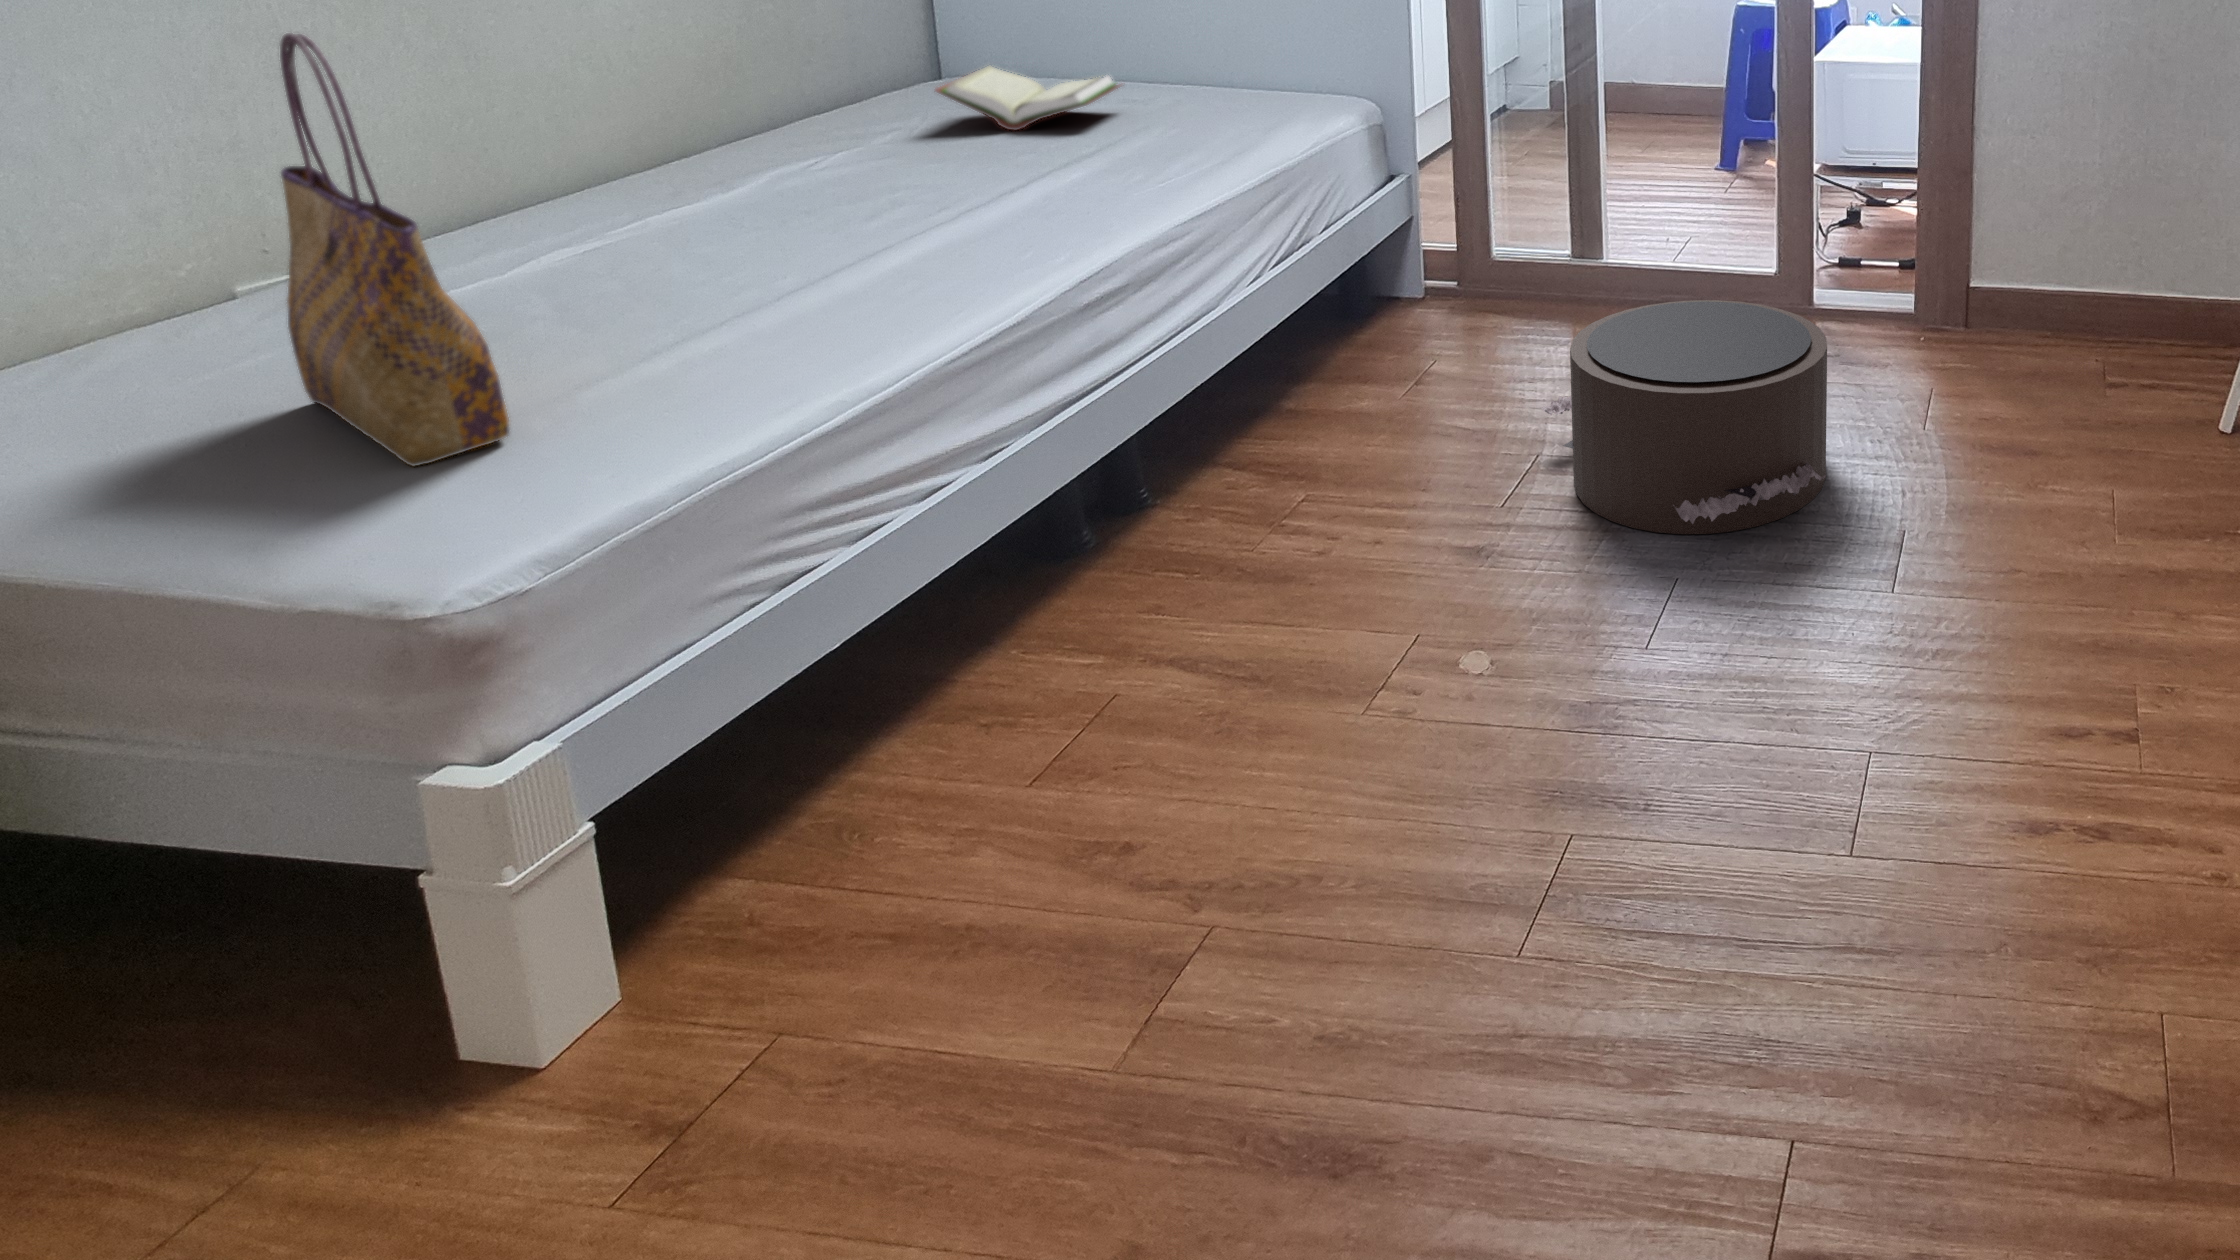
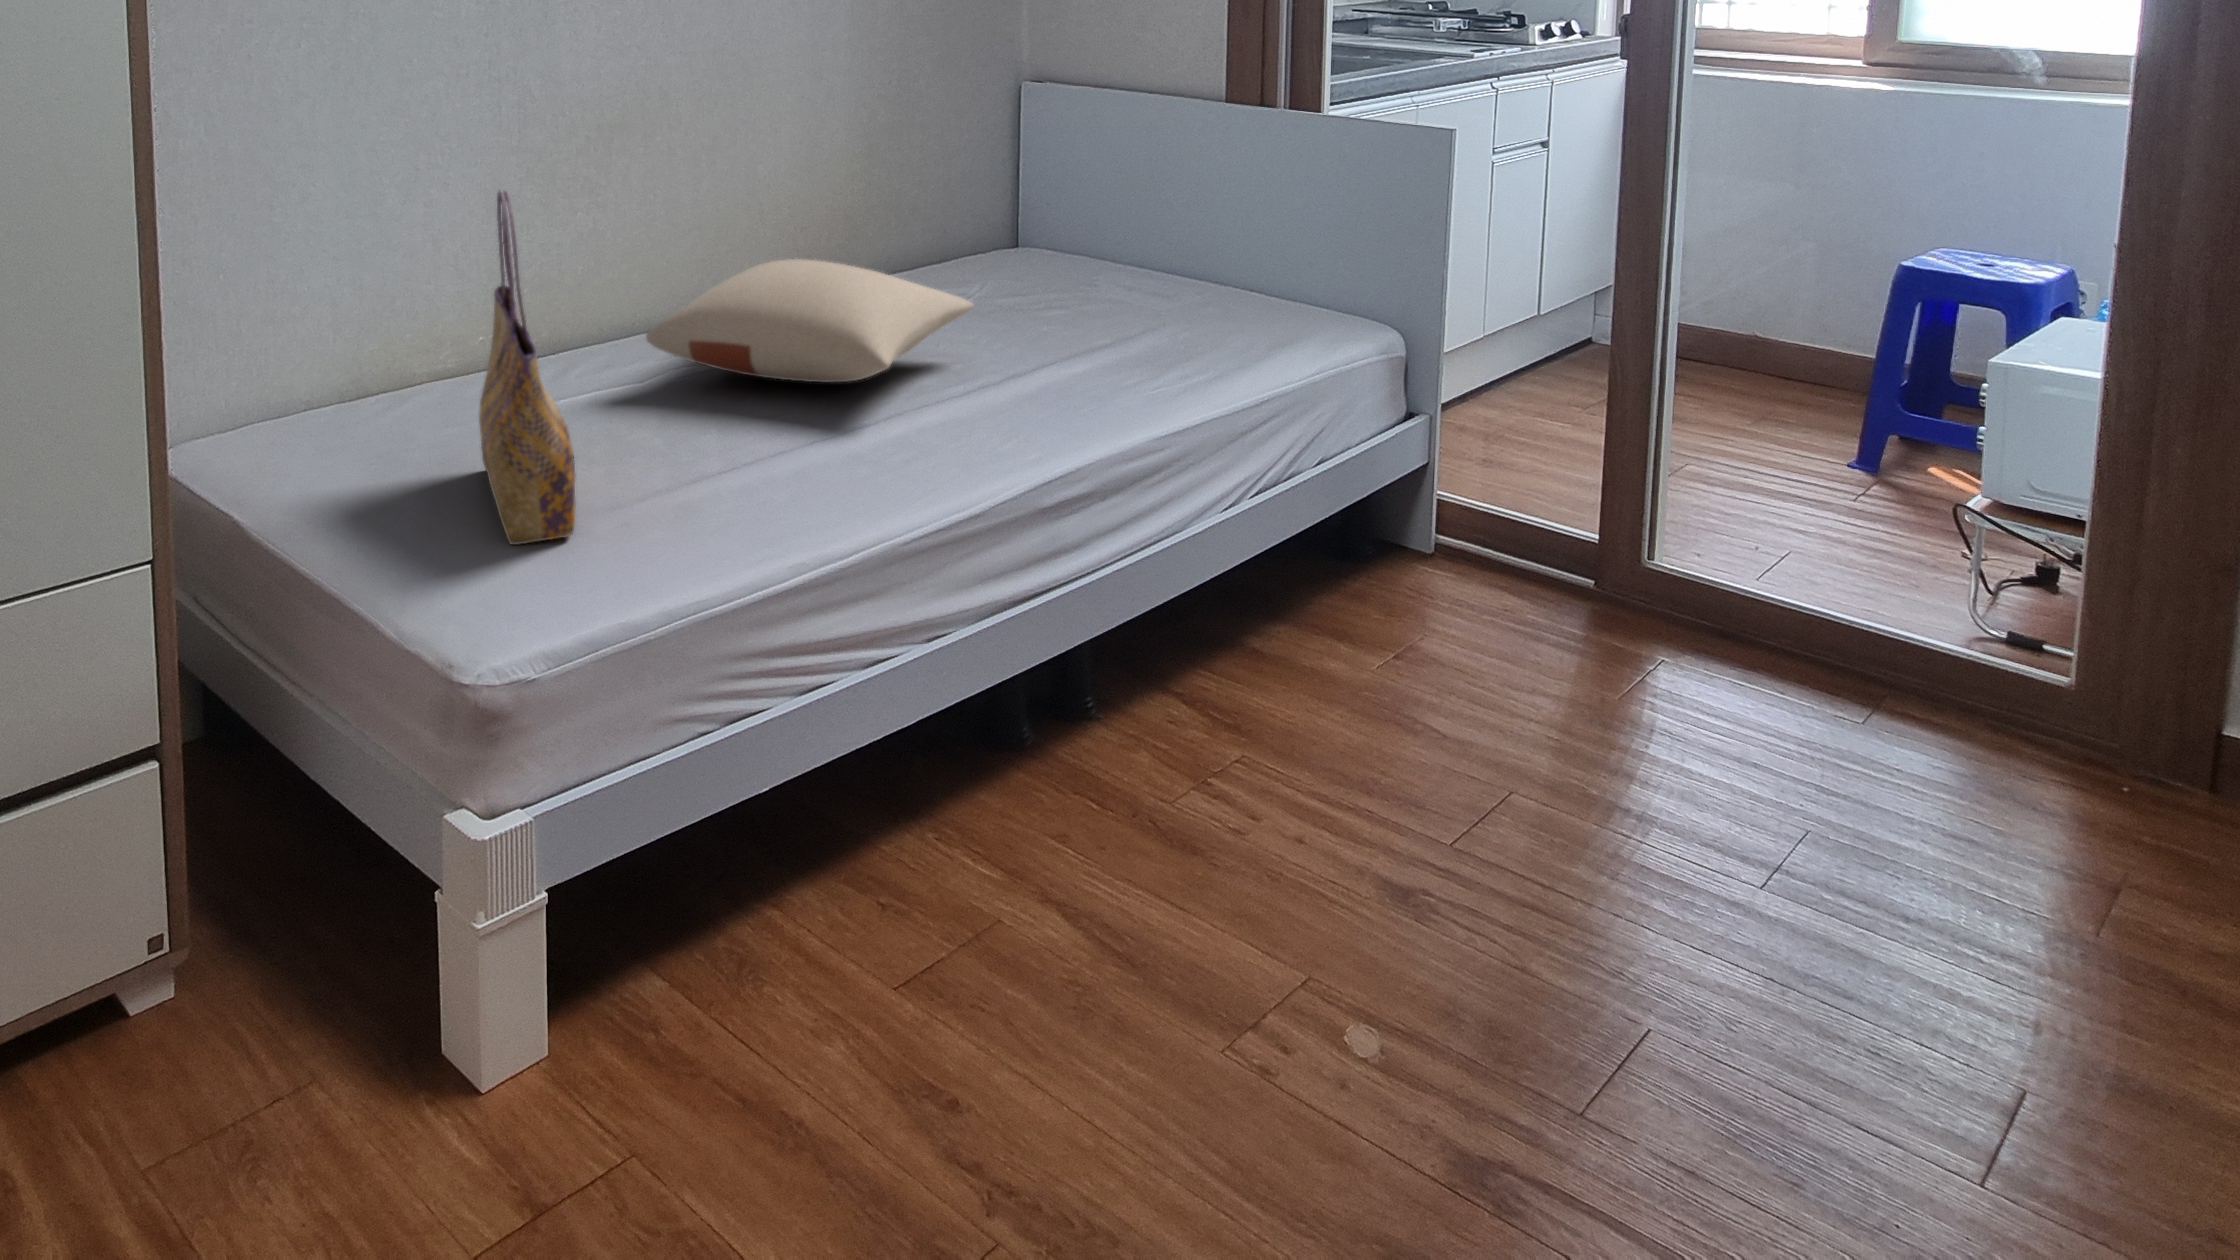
book: present [936,66,1120,130] -> none [987,245,1151,312]
pillow: none [509,101,945,238] -> present [646,259,974,382]
pouf: present [1541,300,1827,534] -> none [1521,646,1929,996]

